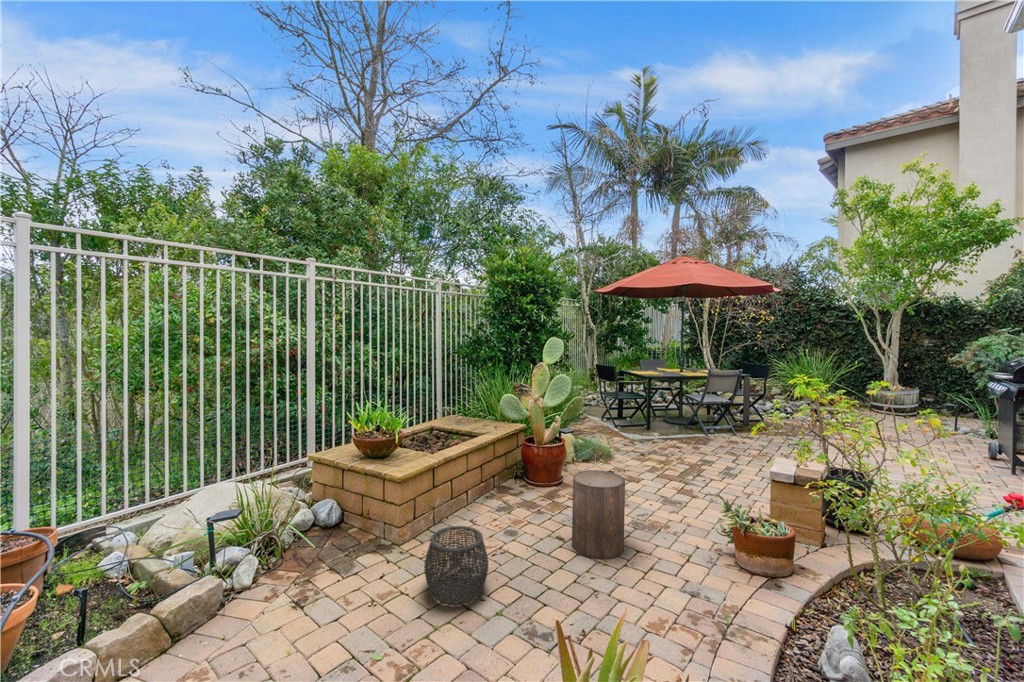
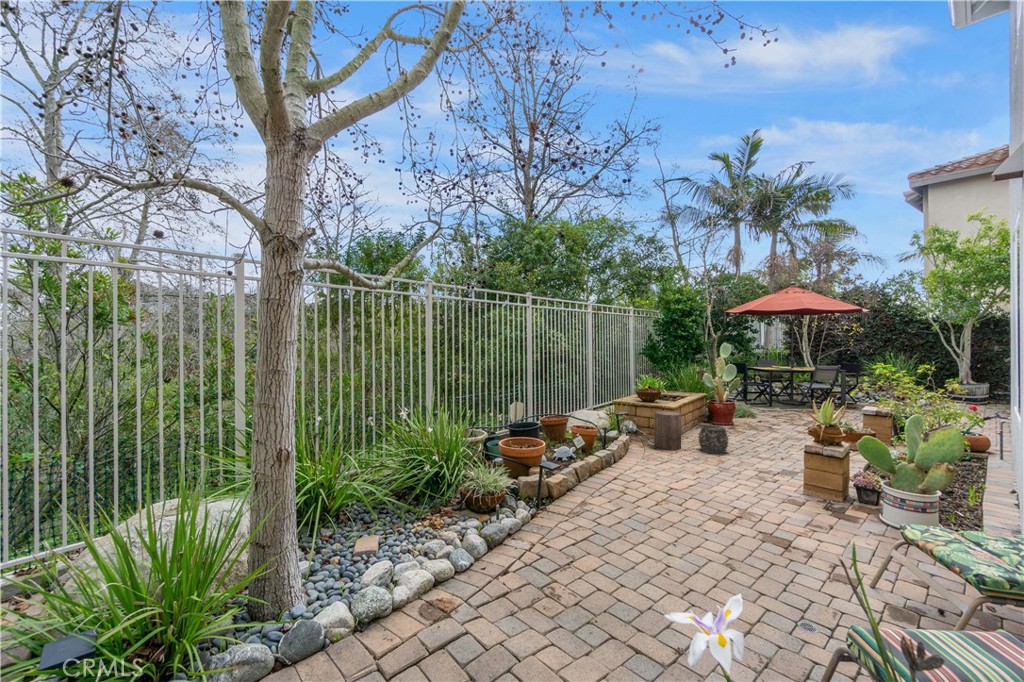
stool: present [572,470,625,559] -> present [654,411,681,450]

